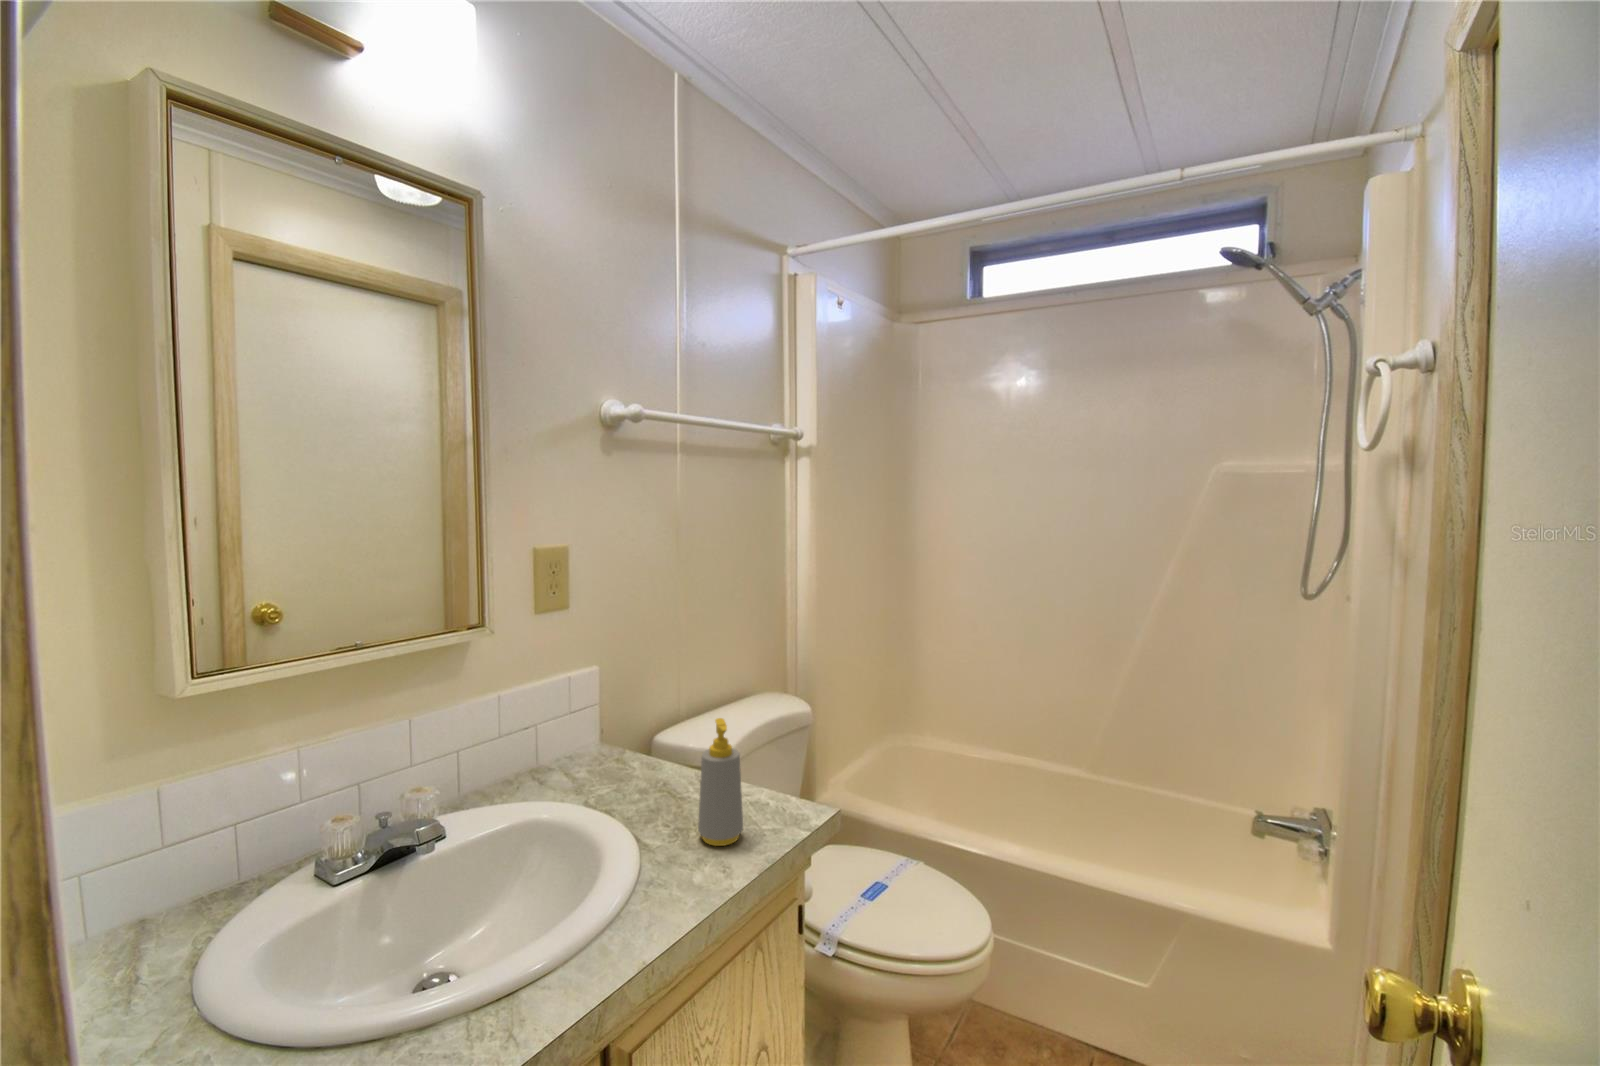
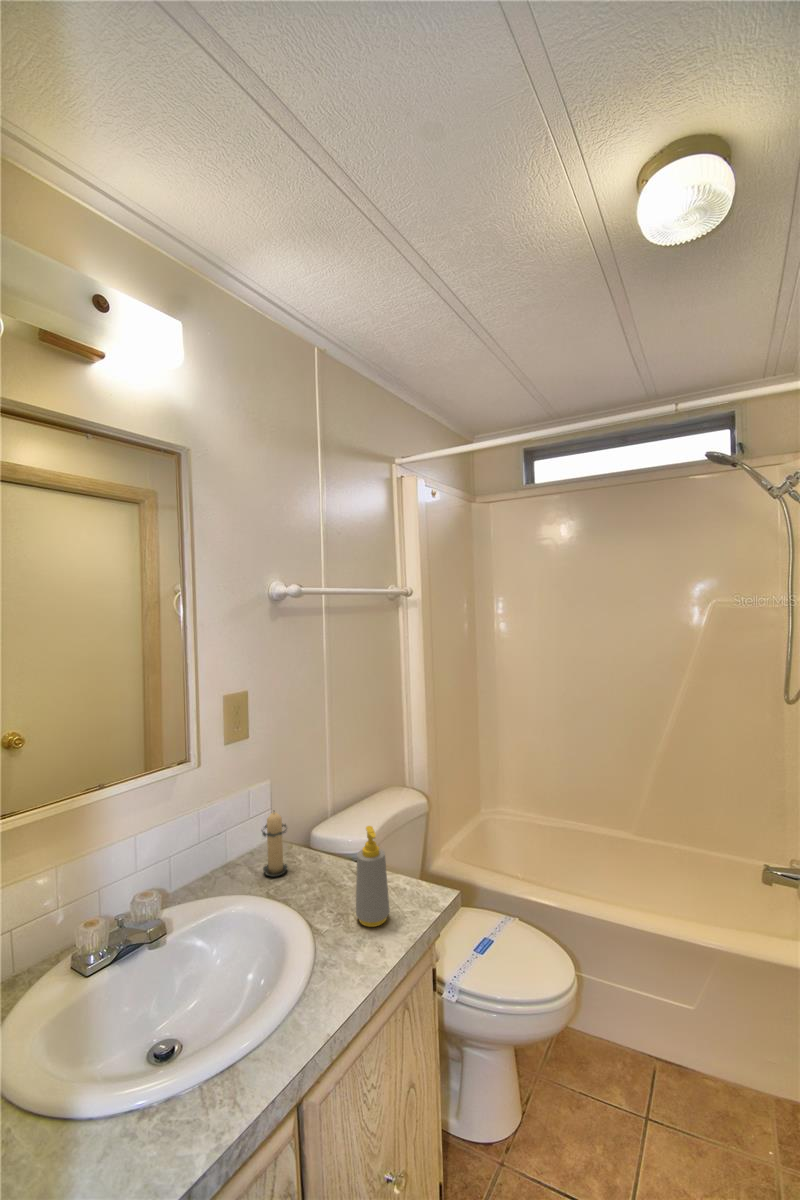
candle: none [577,699,620,787] -> present [262,811,287,876]

